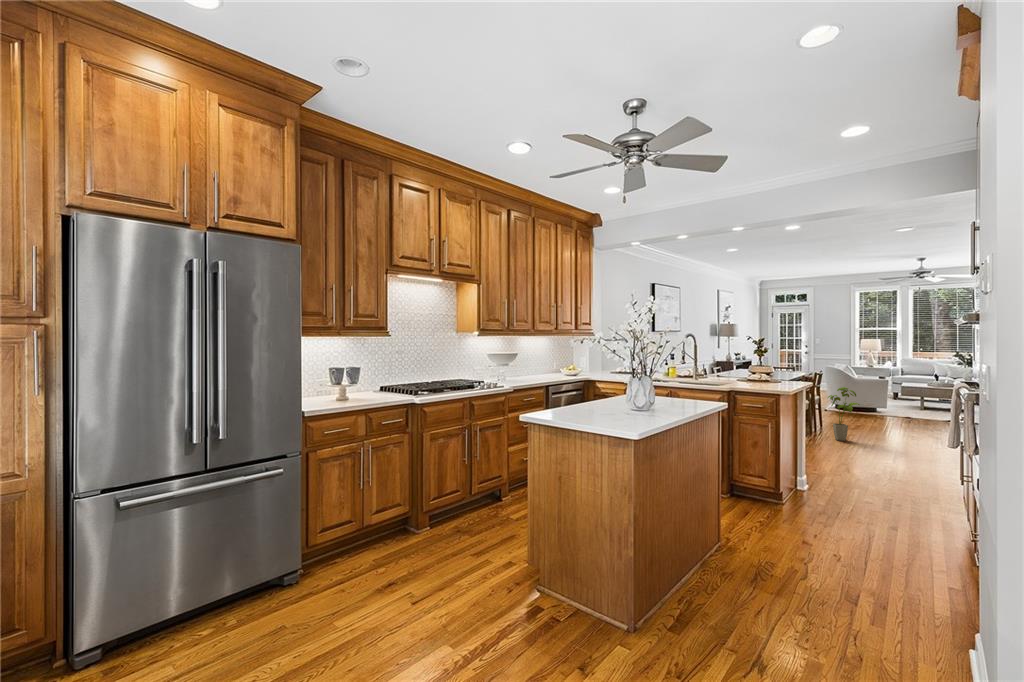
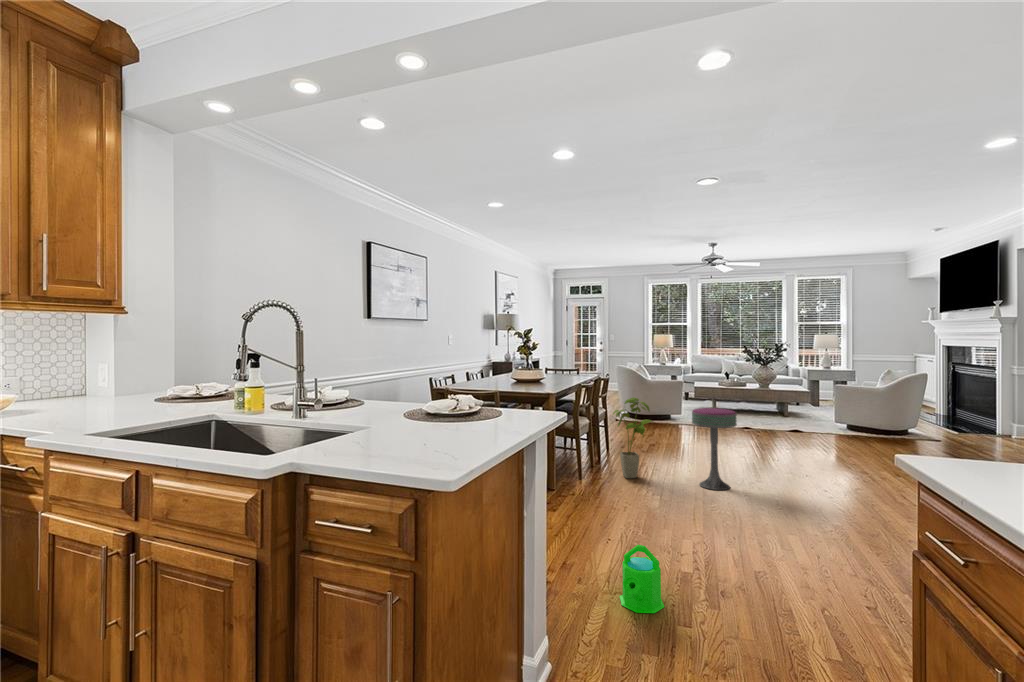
bar stool: none [889,396,925,450] -> present [692,408,737,490]
watering can: none [838,452,864,482] -> present [619,545,664,613]

